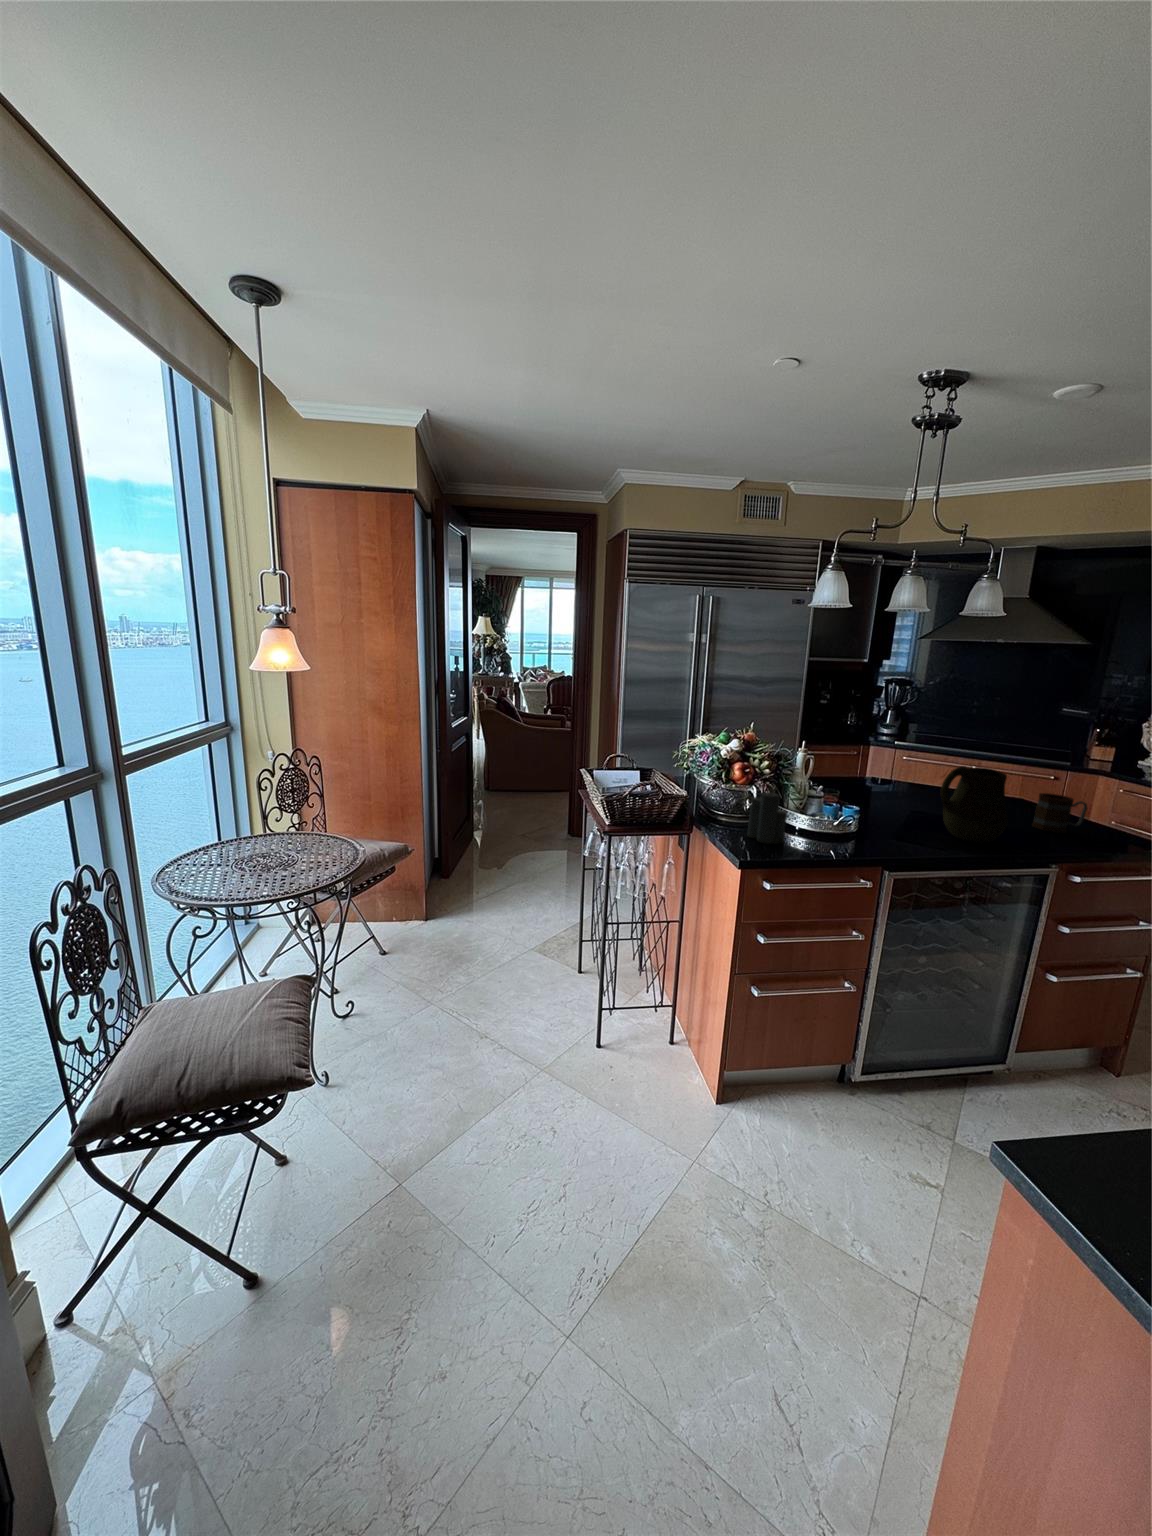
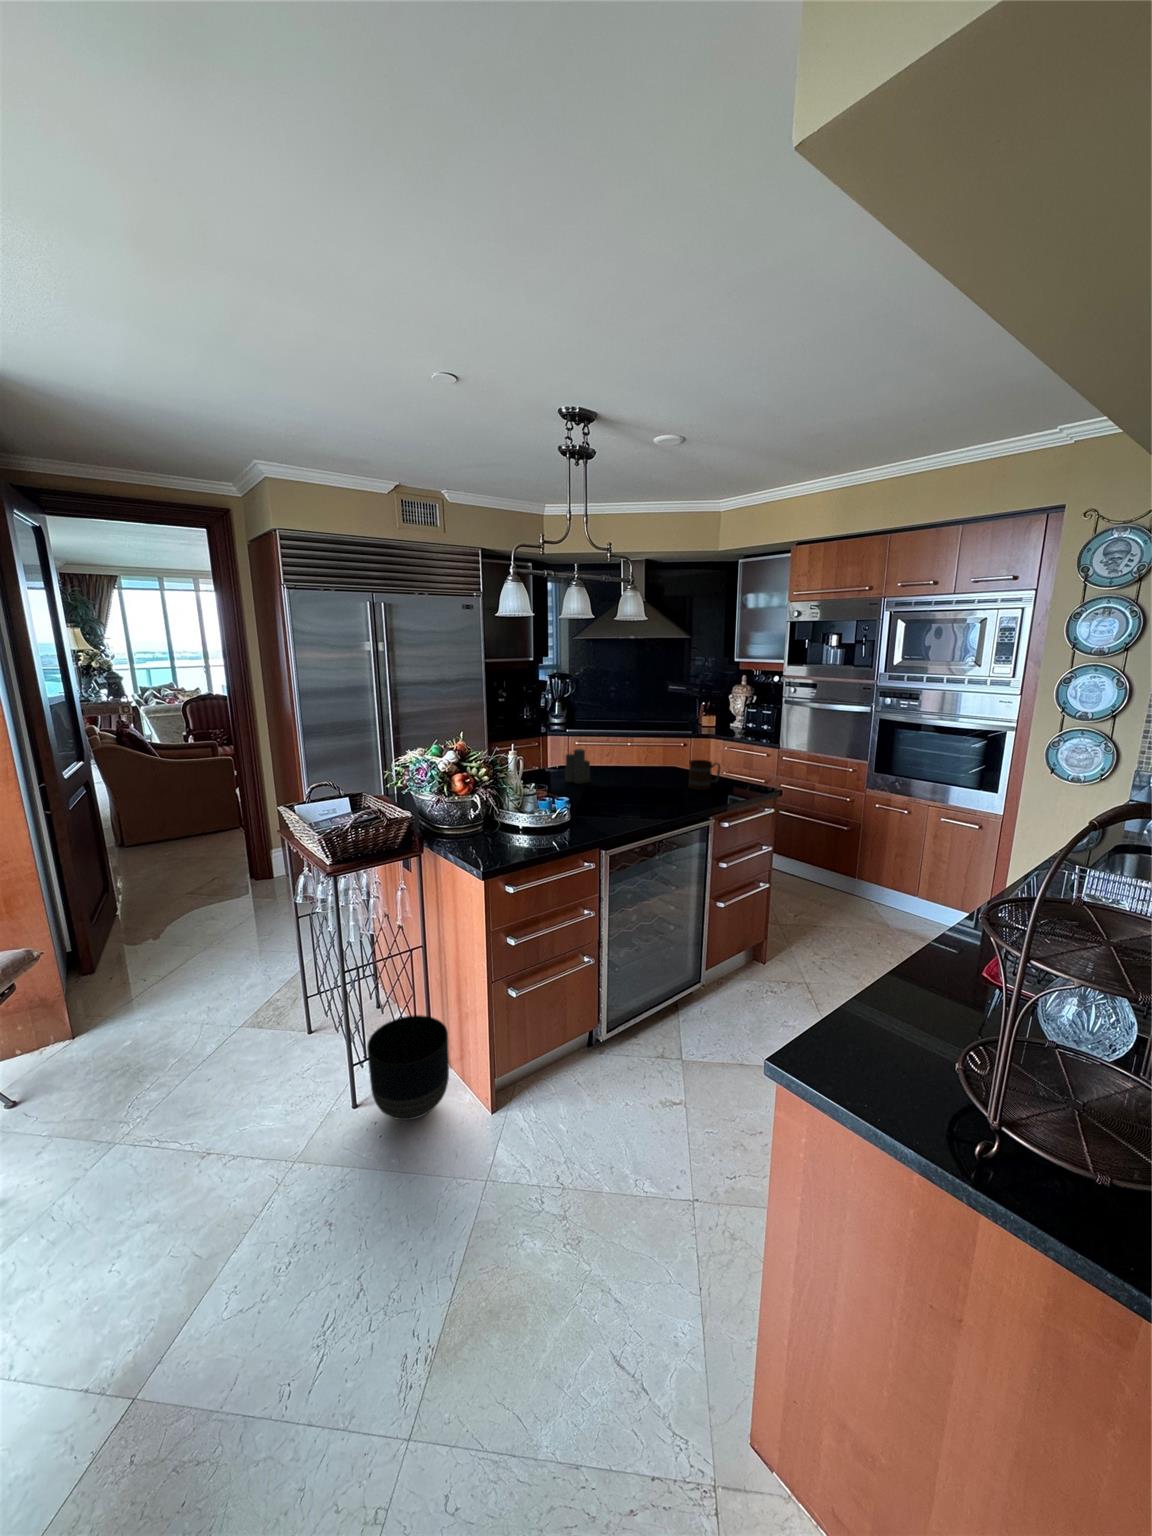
pitcher: present [940,766,1008,843] -> none [628,747,677,810]
candle: present [747,792,787,844] -> present [565,749,591,784]
planter: none [613,981,688,1078] -> present [367,1015,449,1120]

